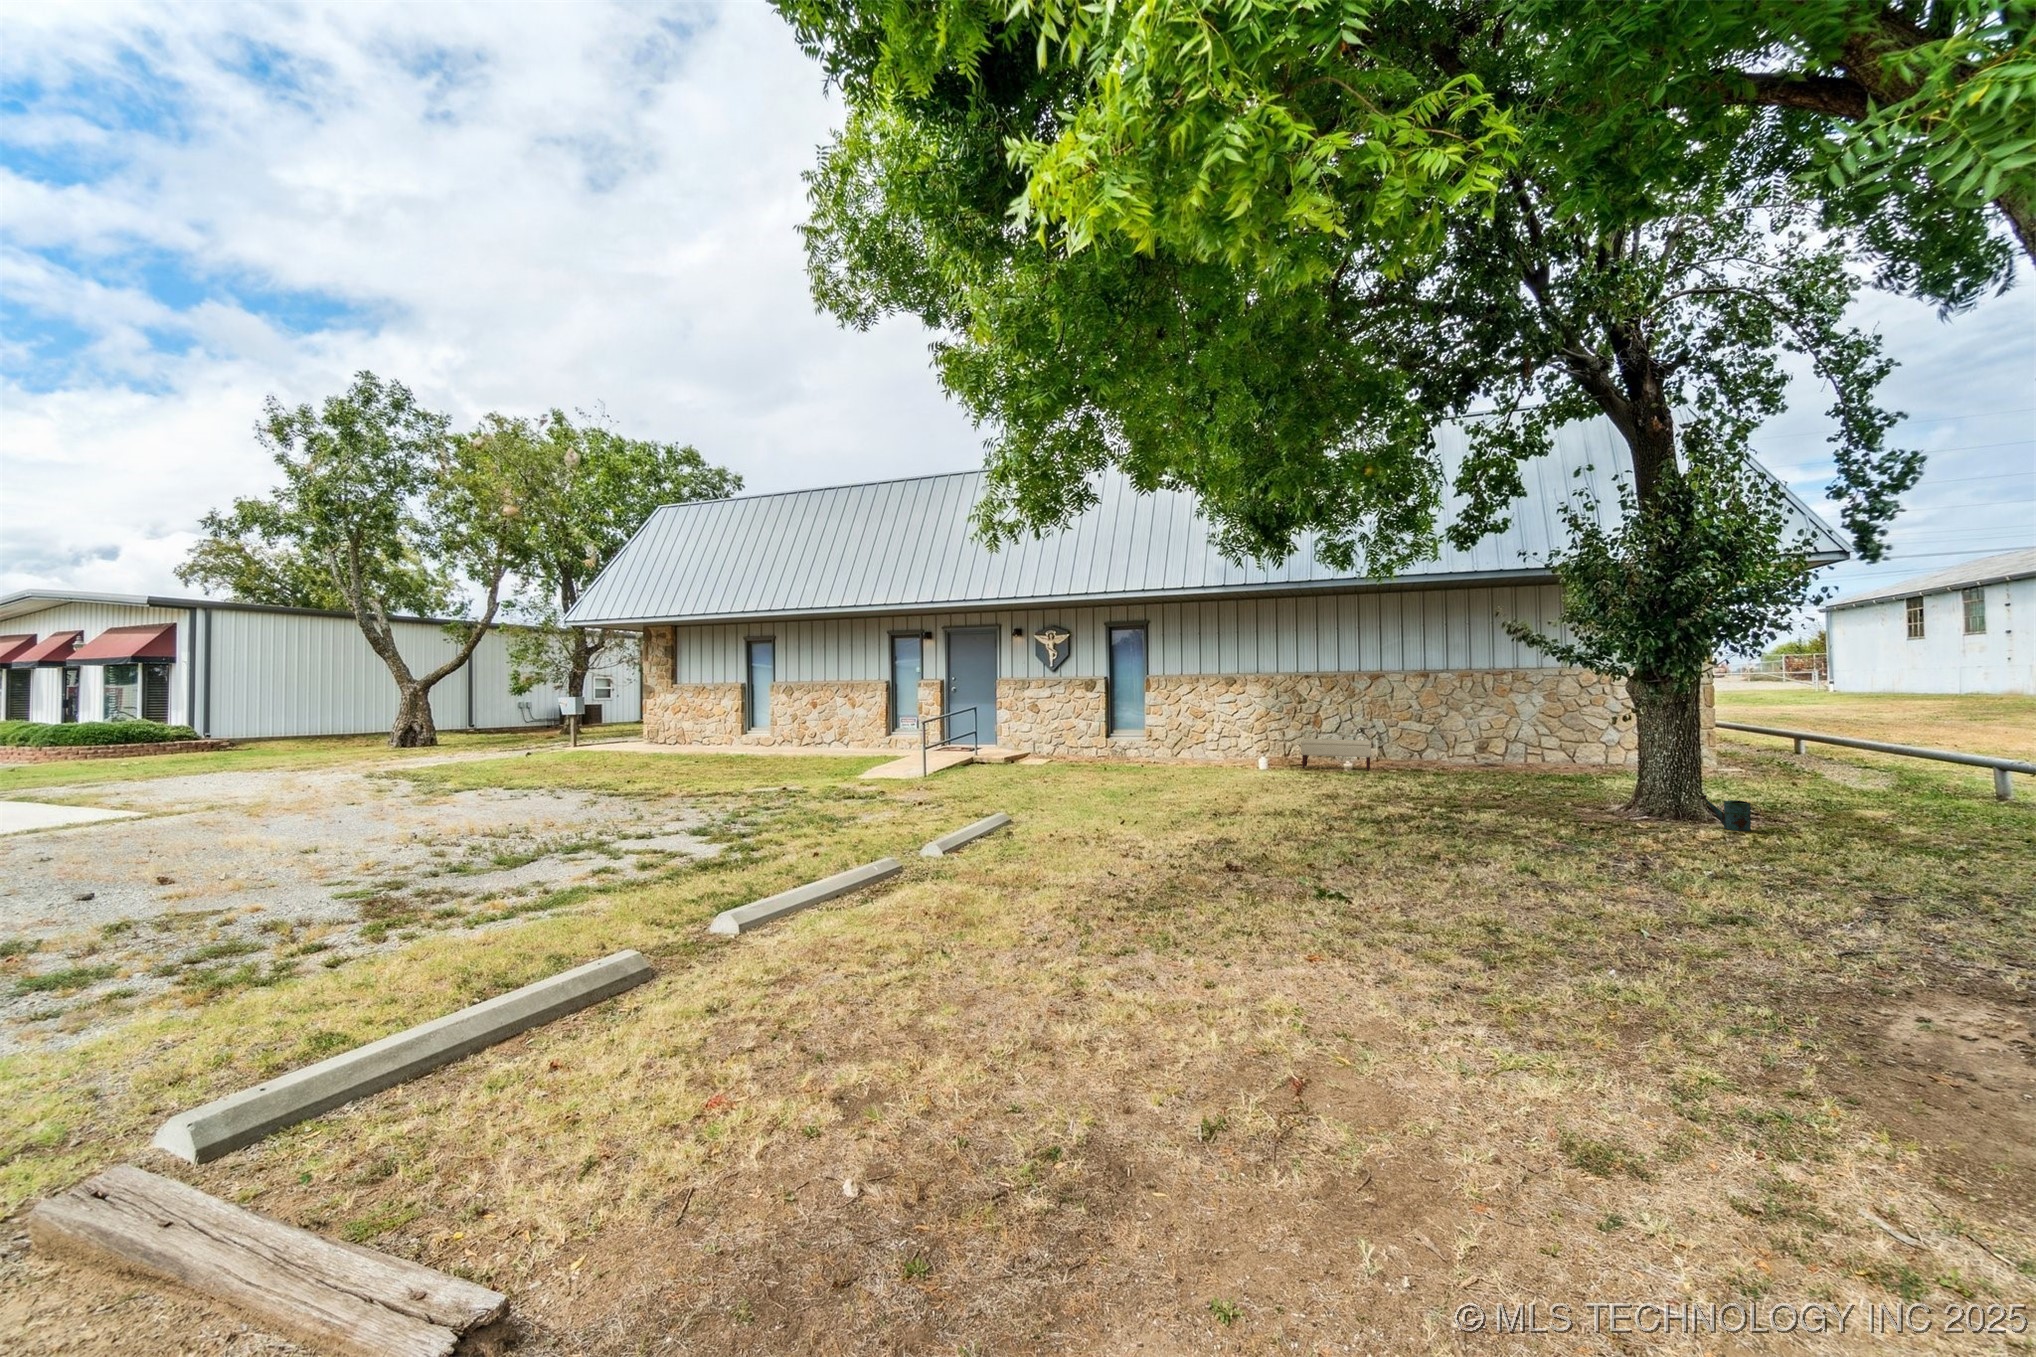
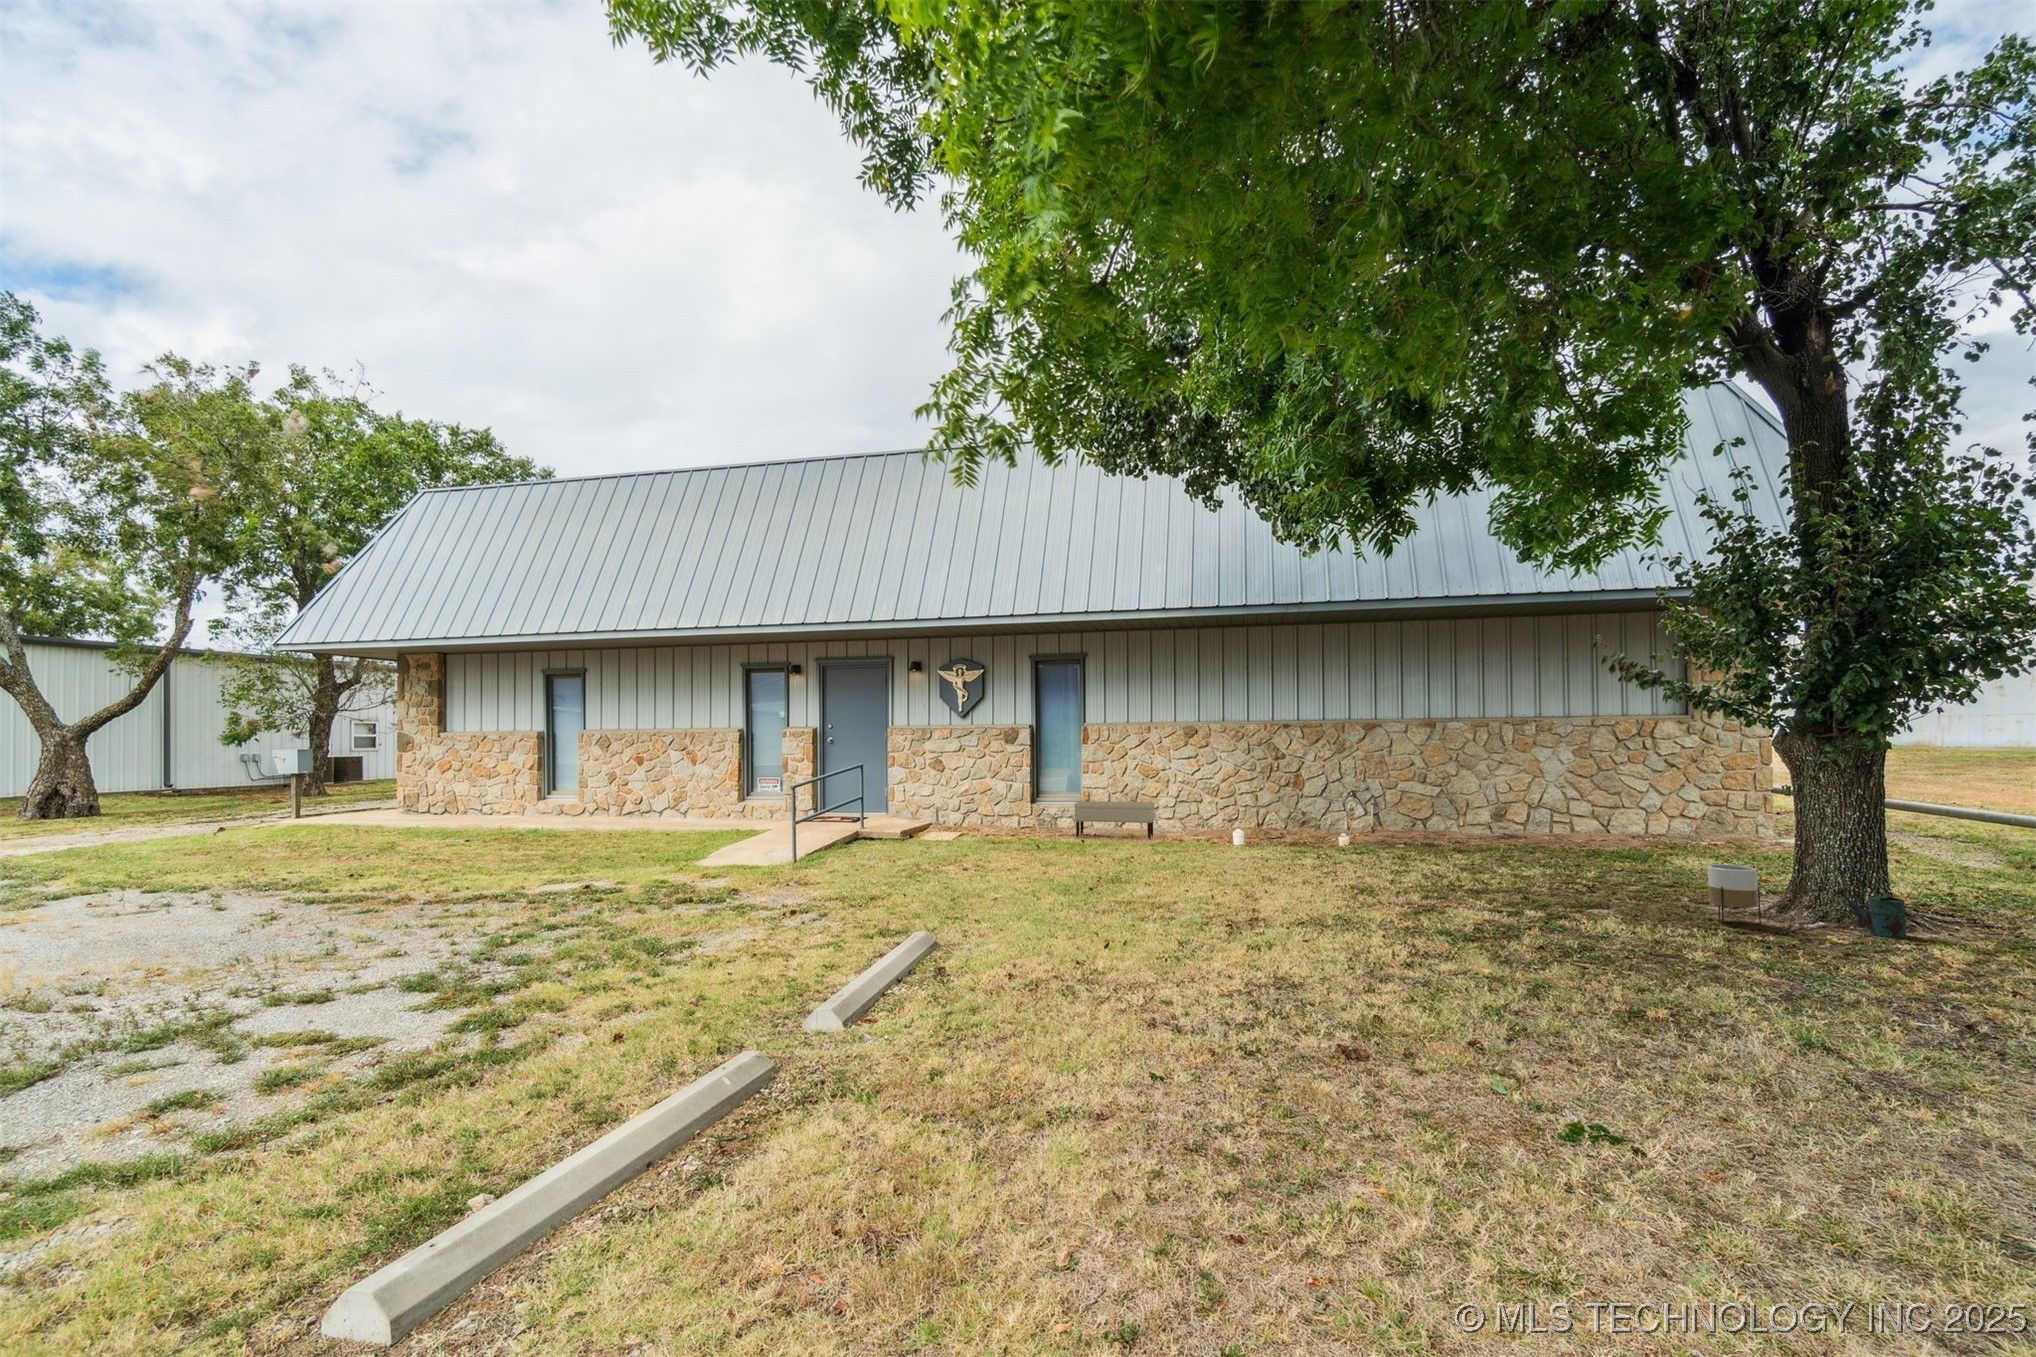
bench: present [1301,739,1371,771] -> present [1075,801,1154,839]
planter: none [1603,777,1641,822] -> present [1708,864,1761,925]

